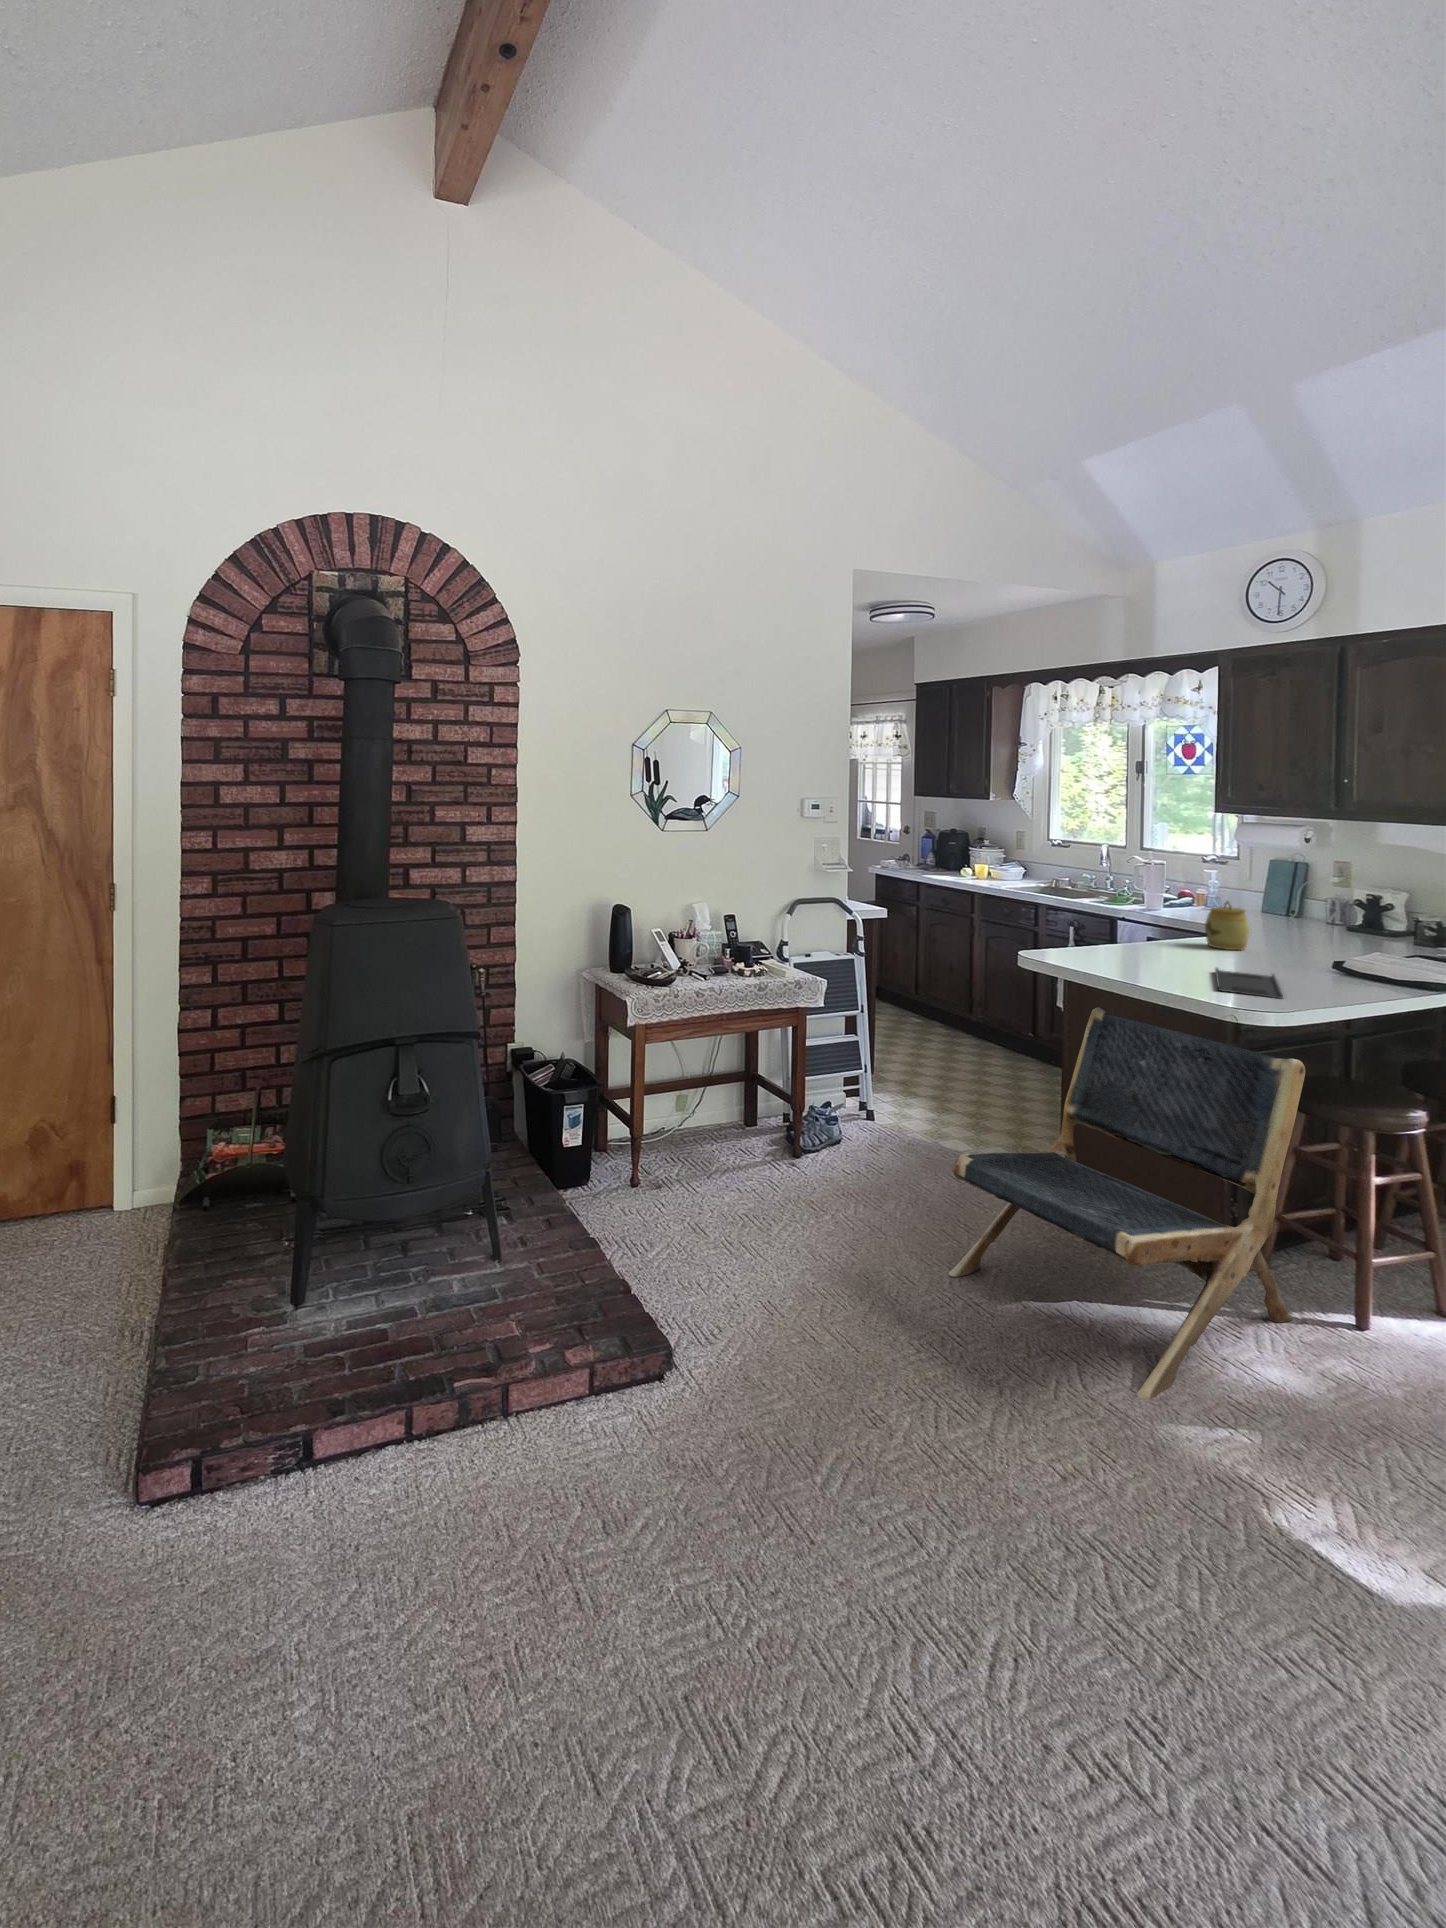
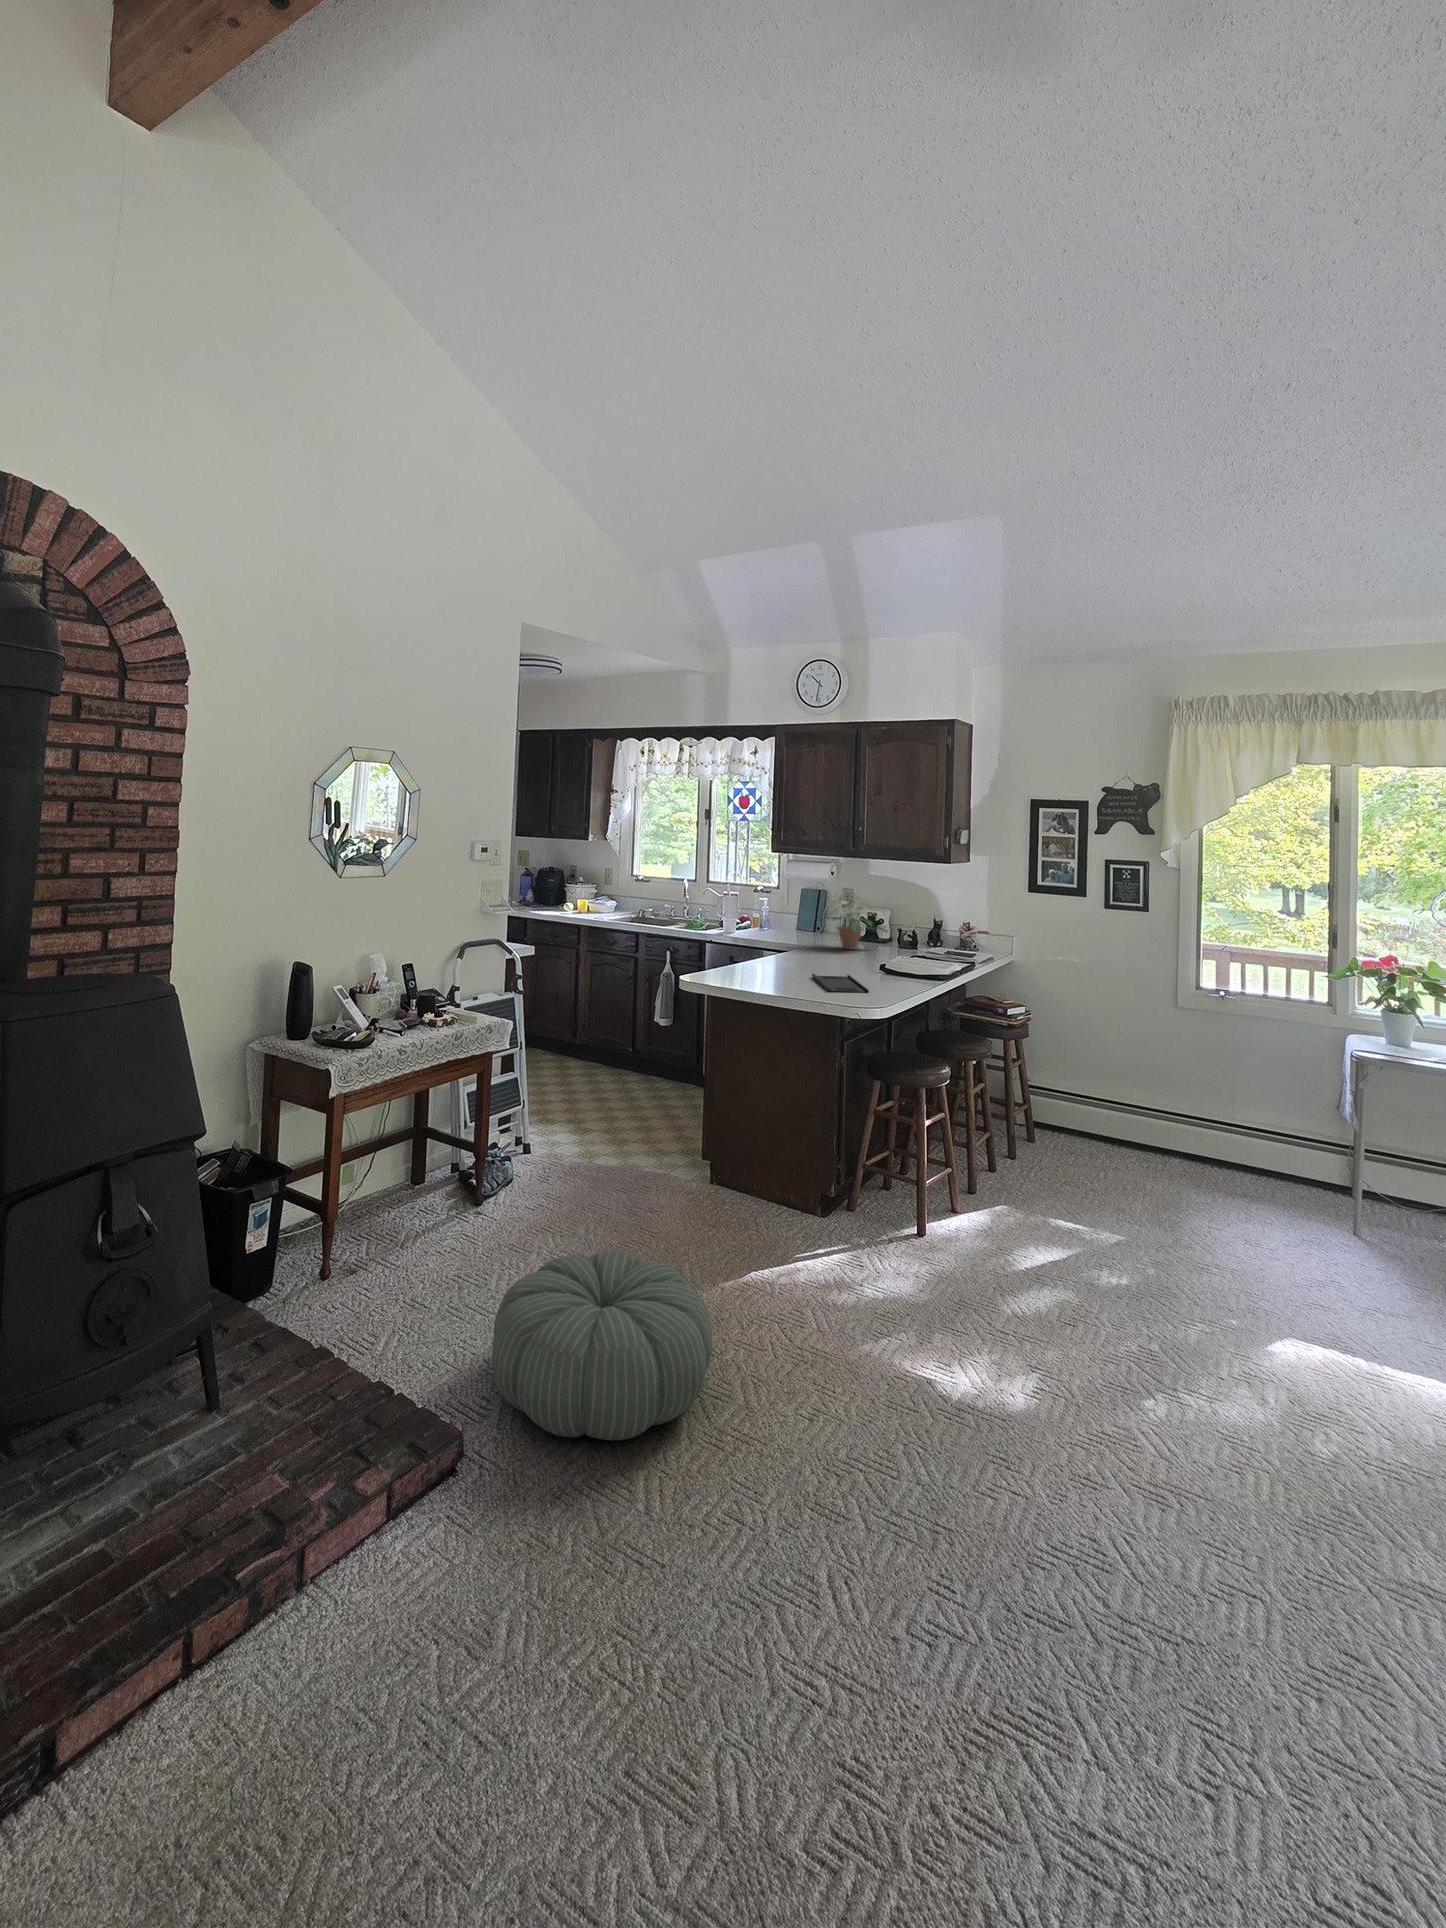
potted plant: none [1272,861,1388,945] -> present [826,893,874,950]
jar: present [1205,901,1250,950] -> none [786,921,814,959]
lounge chair: present [949,1007,1305,1399] -> none [653,1016,890,1330]
pouf: none [719,1221,959,1417] -> present [492,1251,712,1440]

